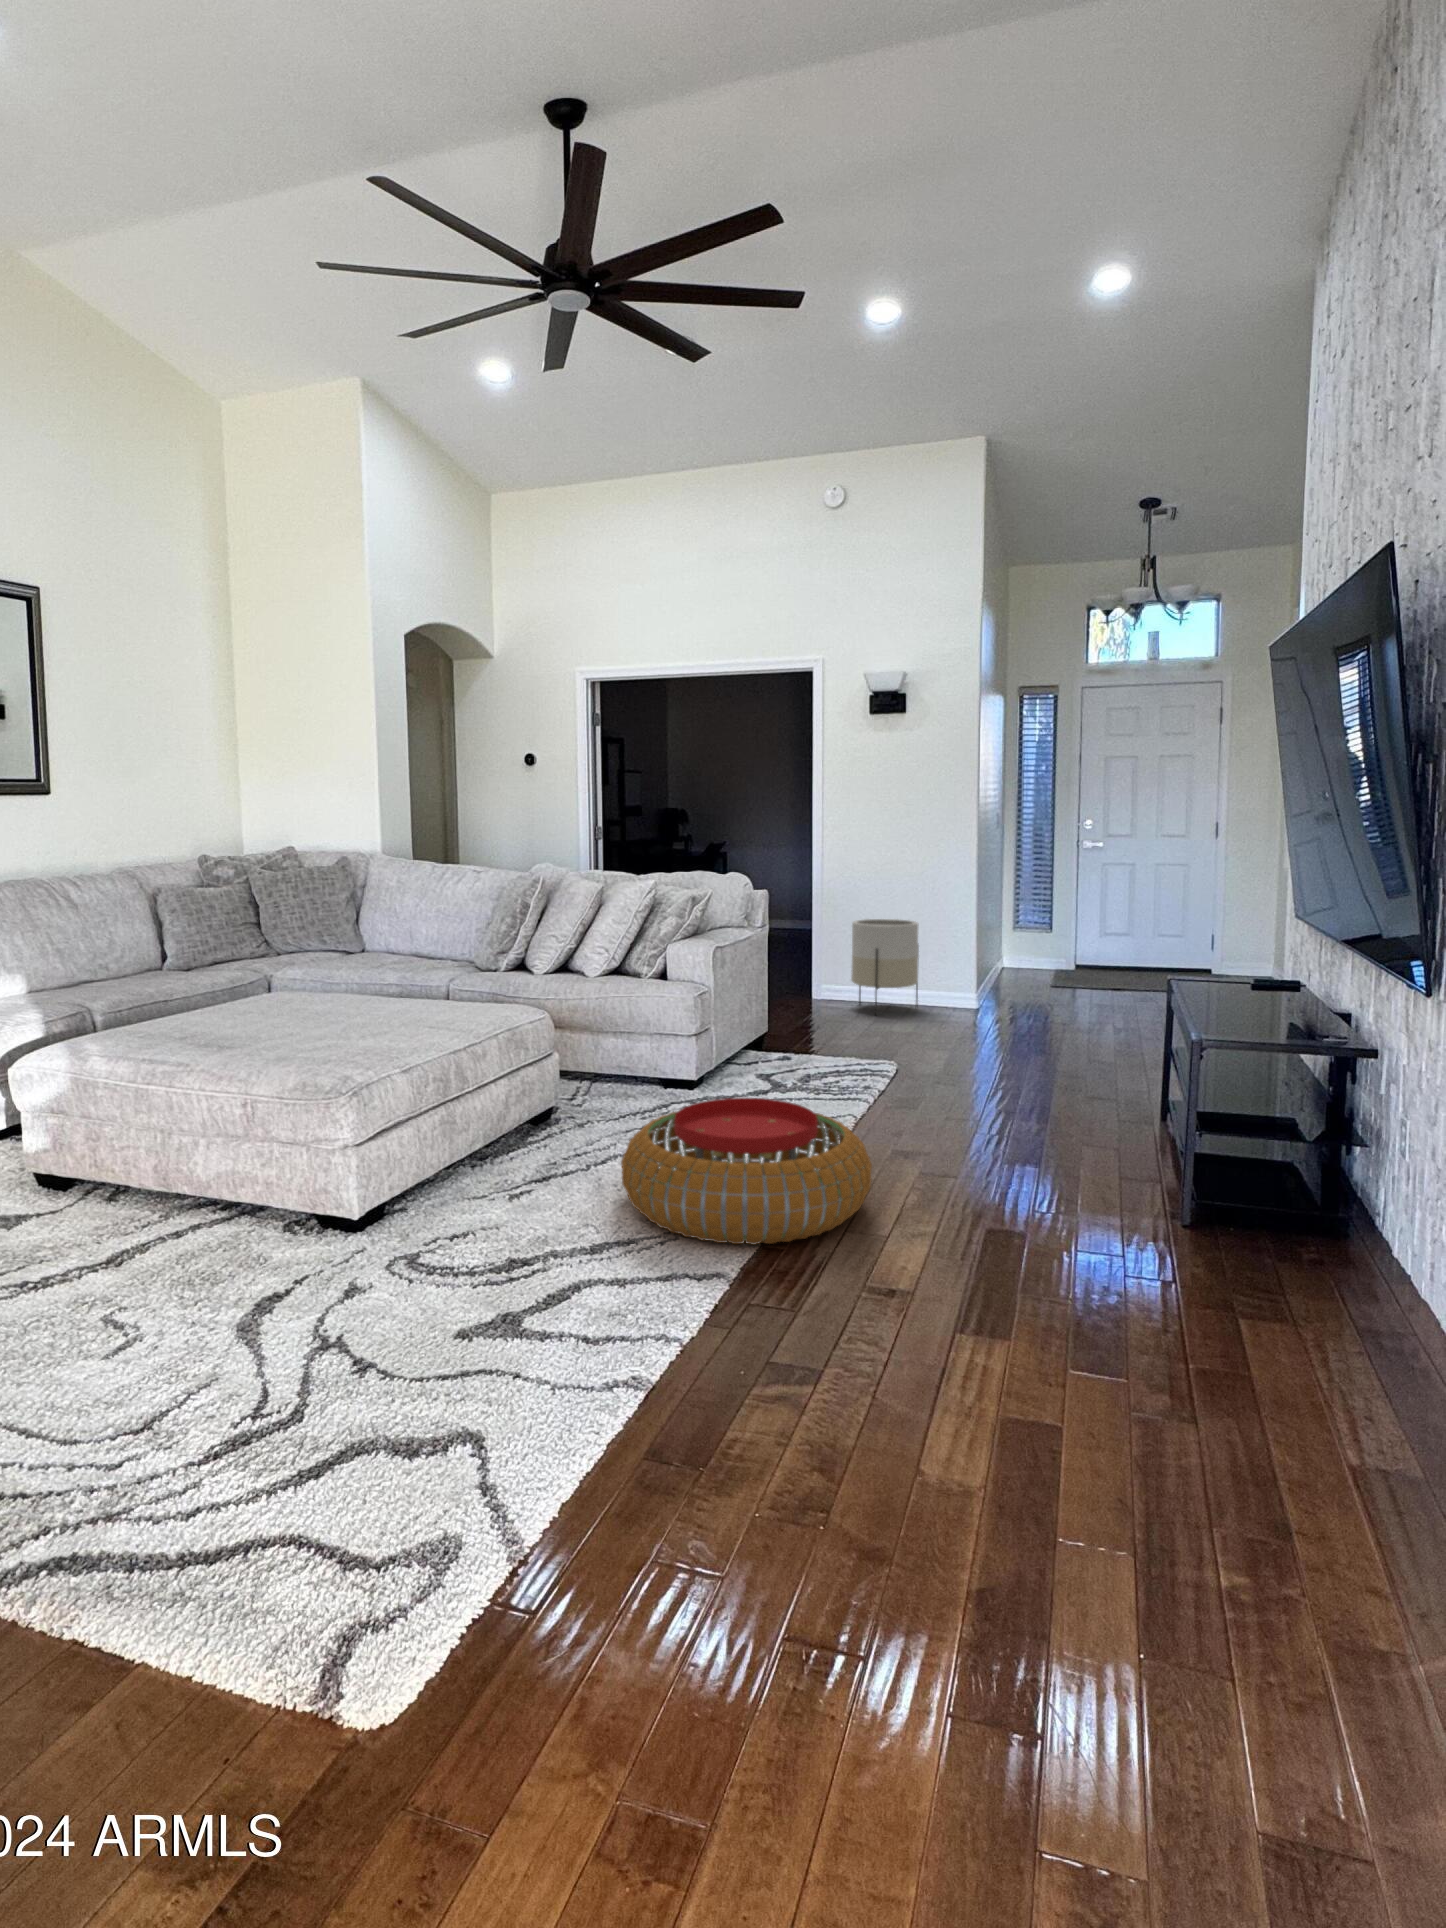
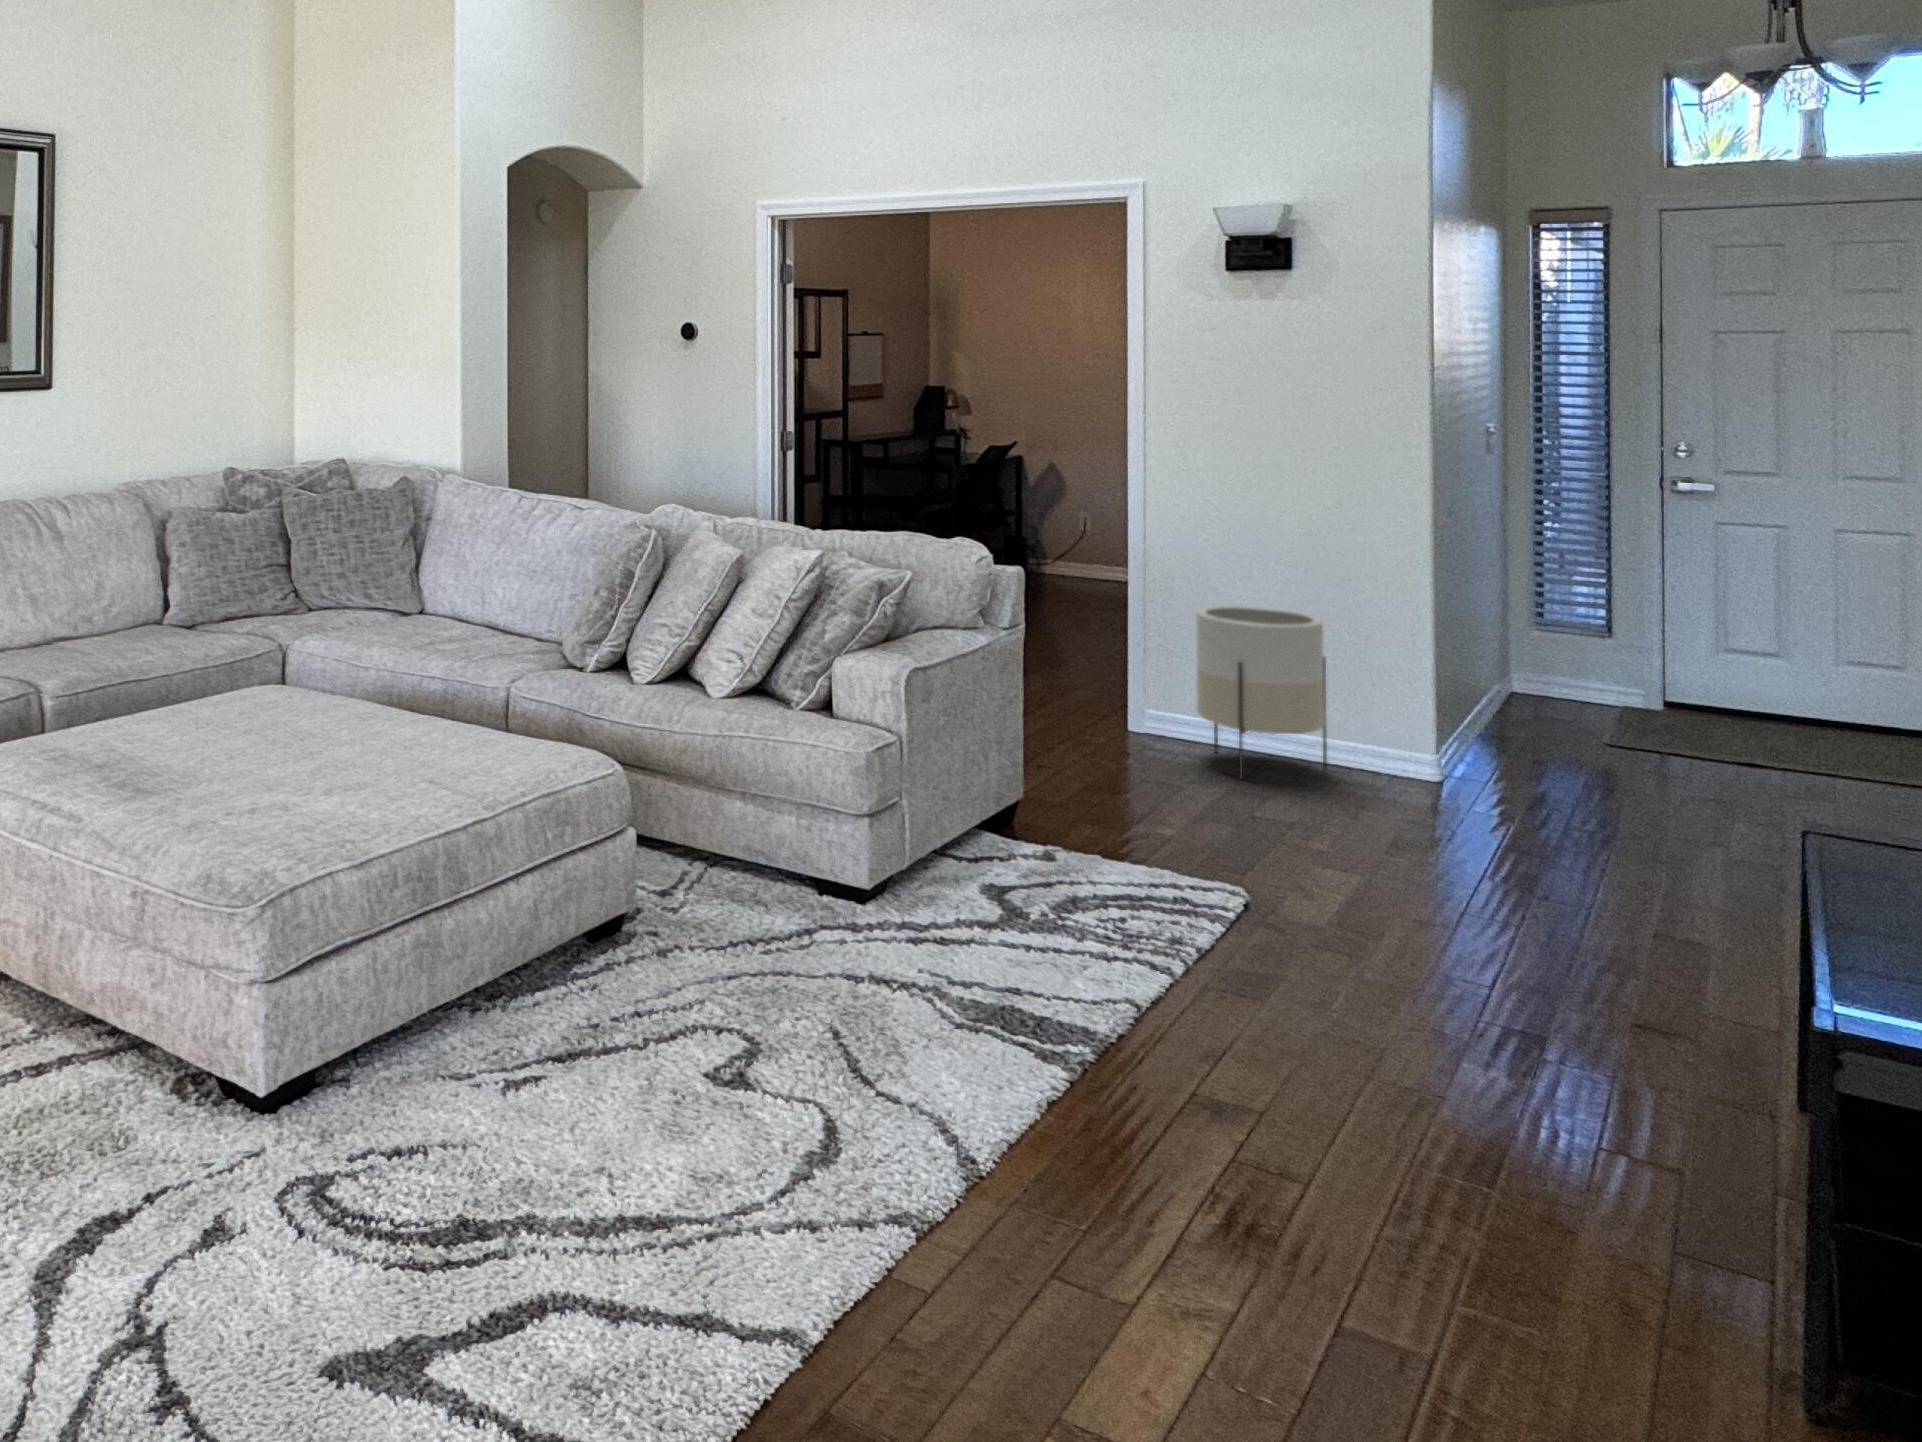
pouf: present [621,1098,872,1245] -> none [669,971,1119,1287]

